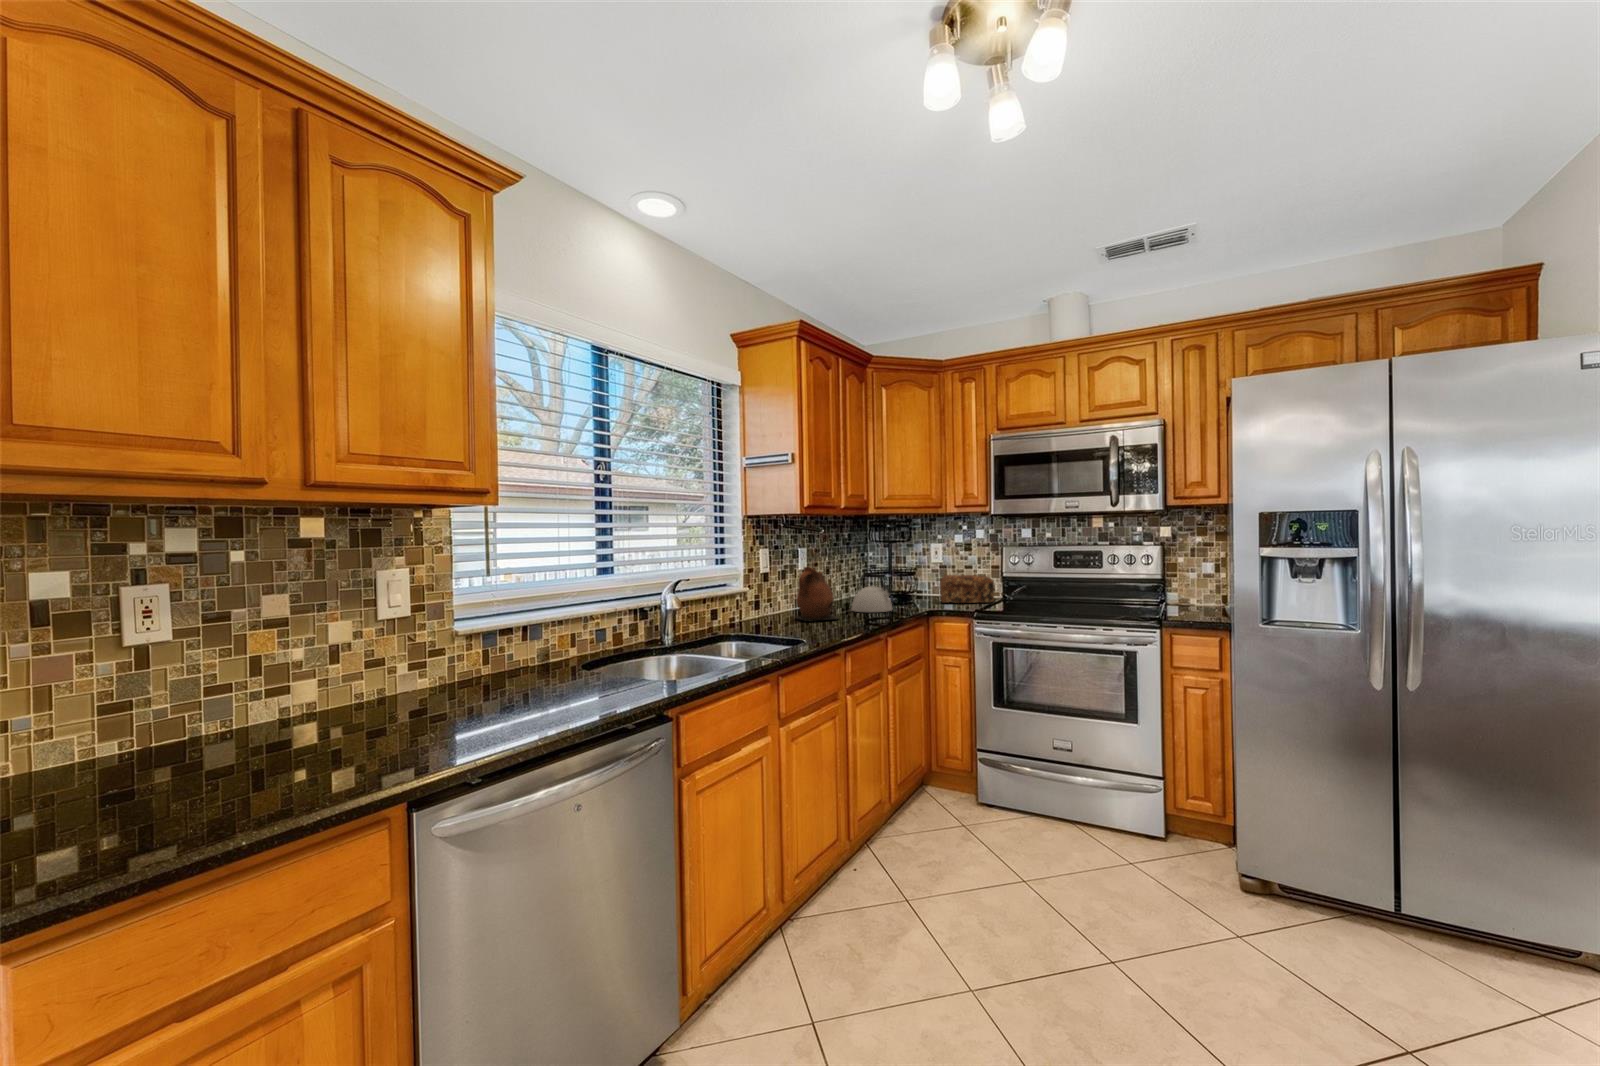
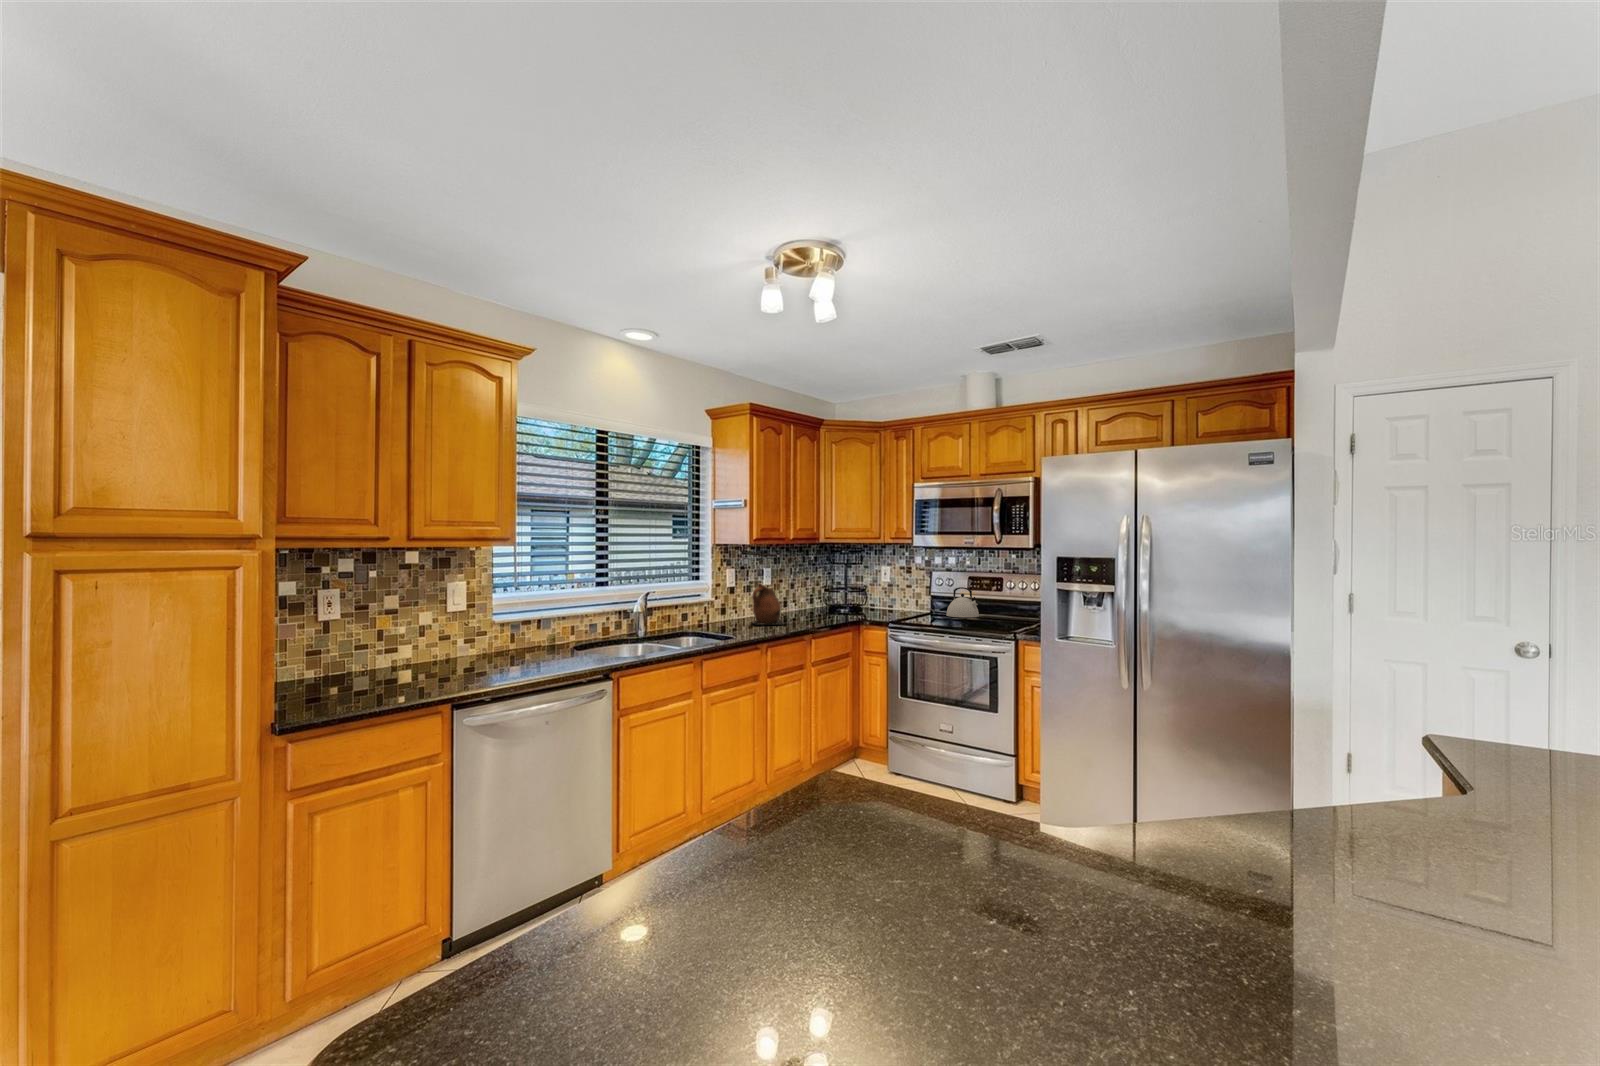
kettle: present [852,574,892,612] -> present [946,587,979,617]
bread loaf: present [940,575,994,603] -> none [877,593,921,616]

